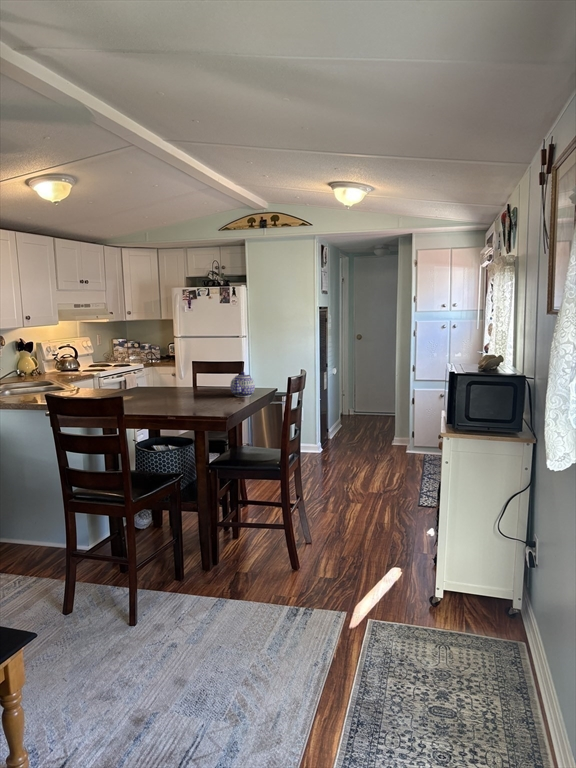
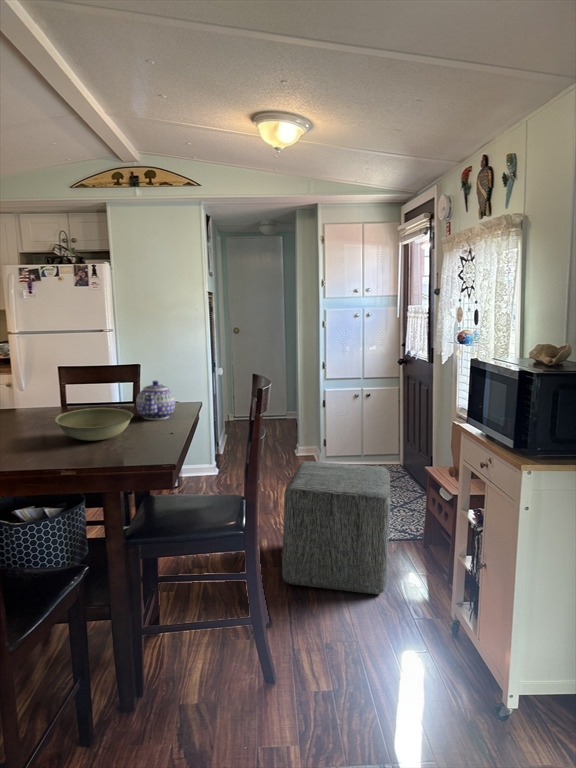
bowl: none [177,386,222,404] -> present [55,408,133,441]
ottoman: none [331,439,425,538] -> present [282,461,390,594]

